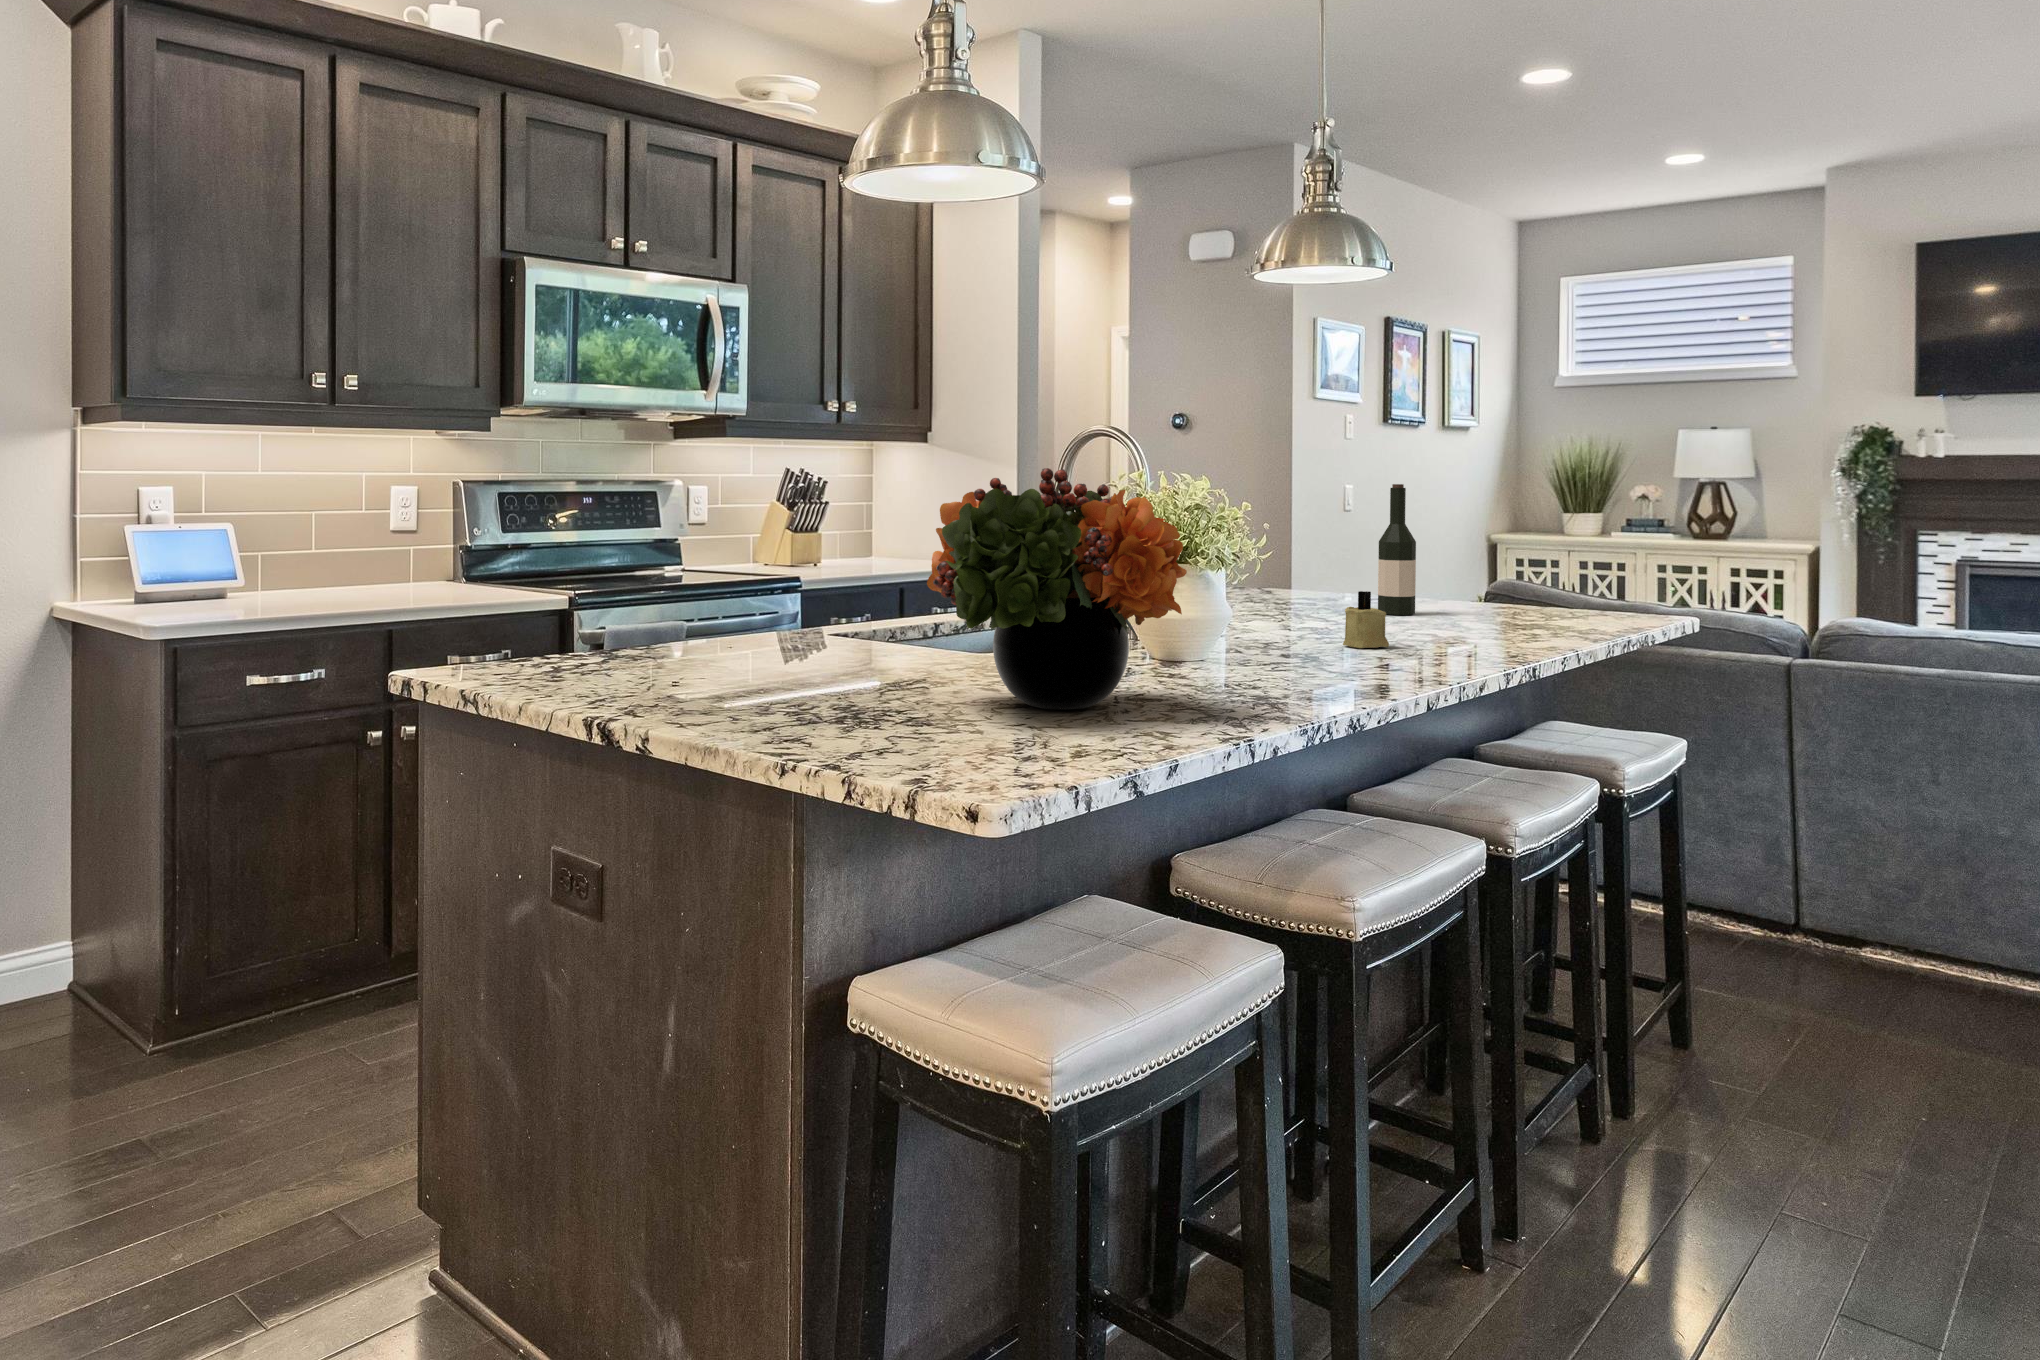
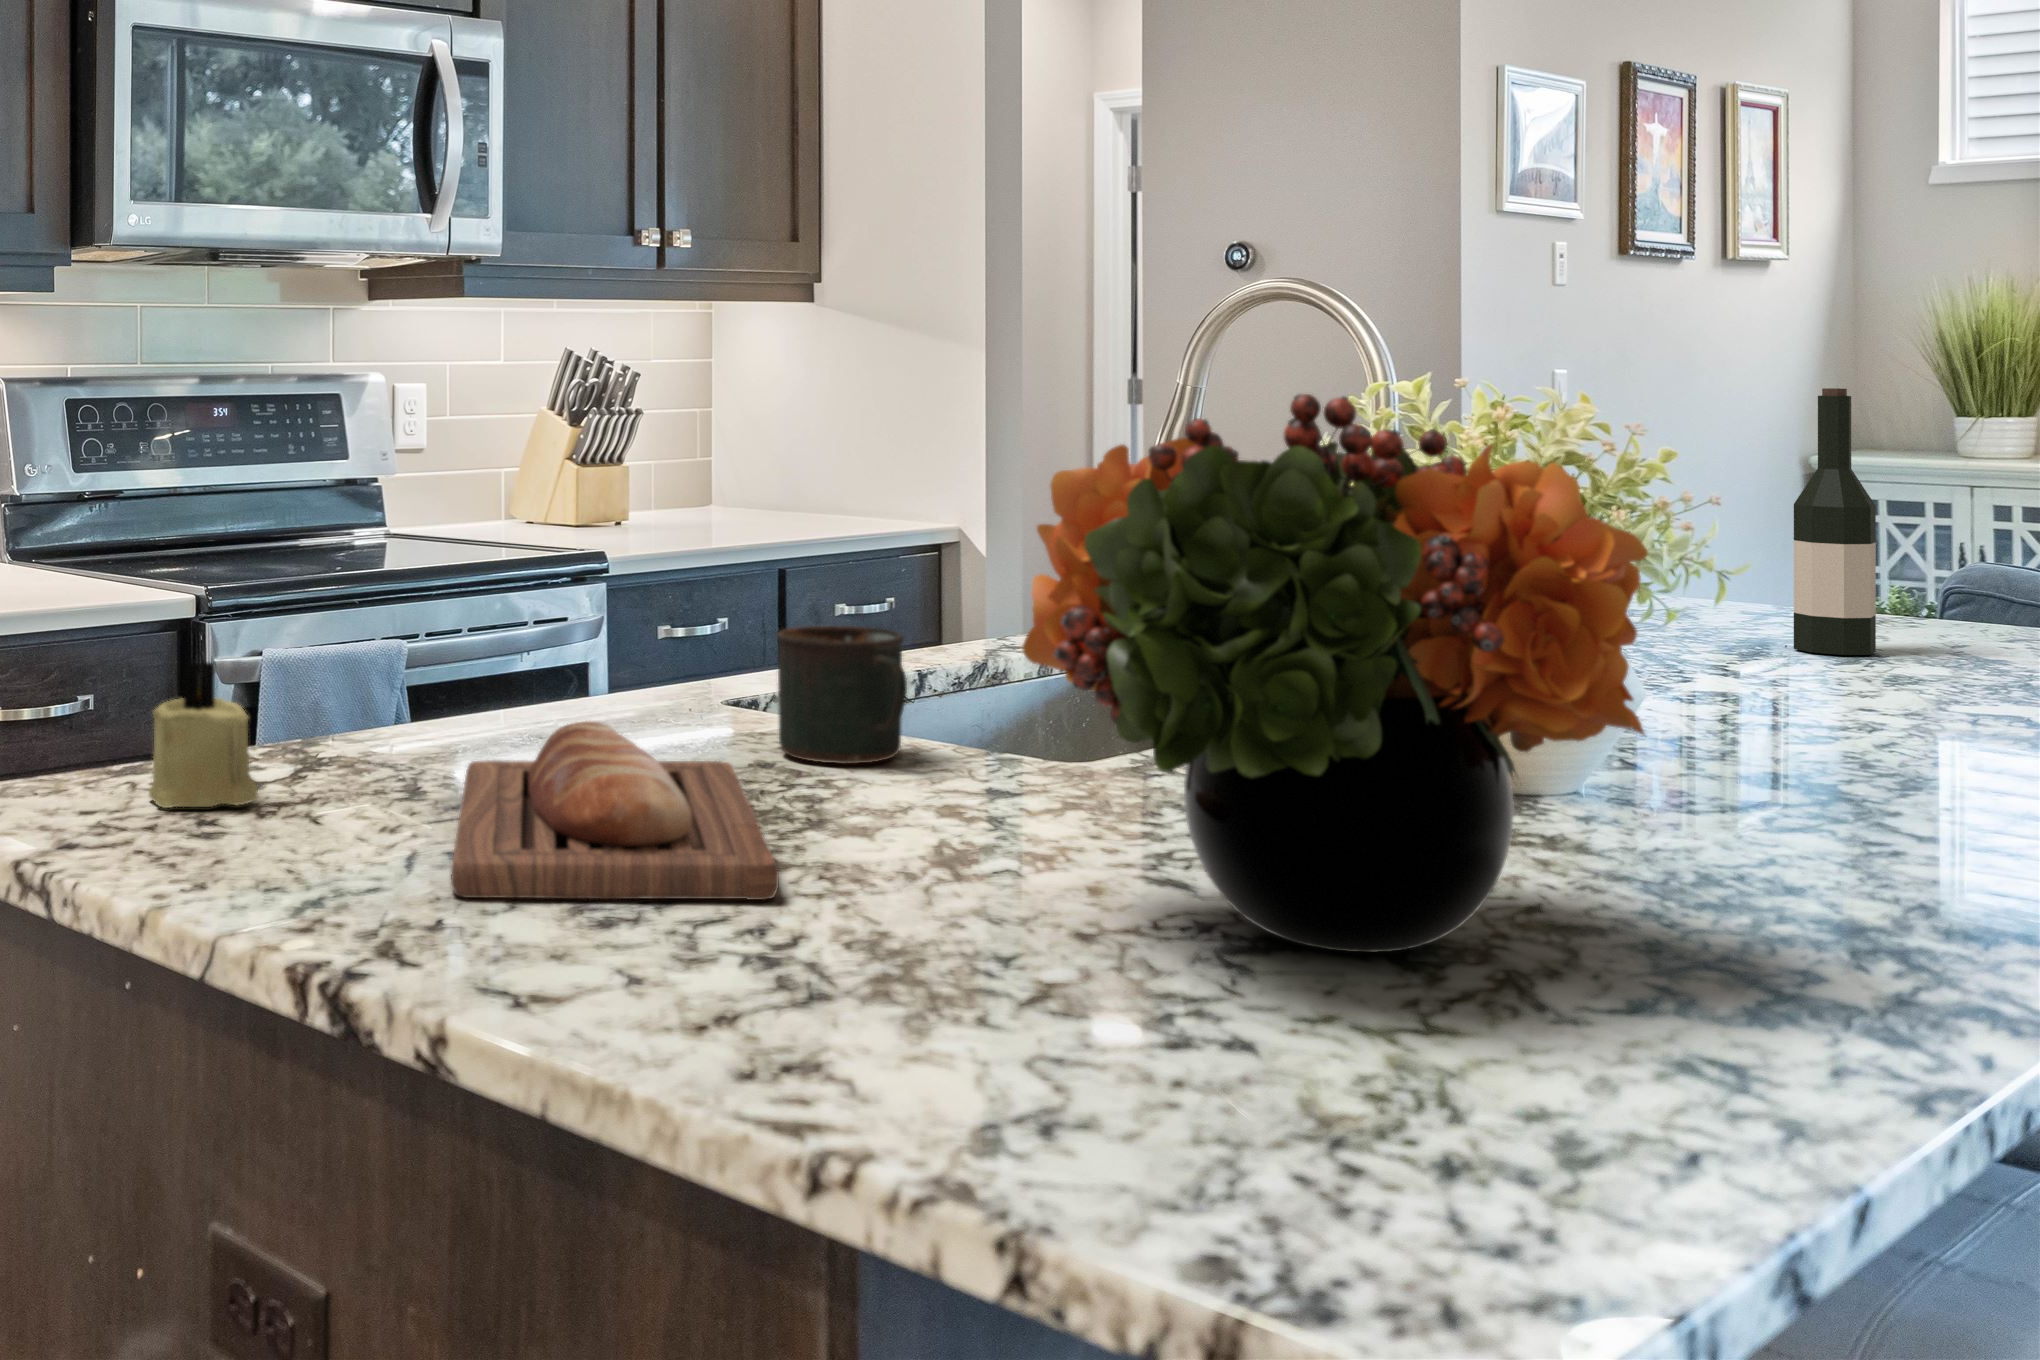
candle: present [1343,591,1389,648] -> present [149,662,258,808]
mug: none [848,592,910,656] -> present [776,626,907,764]
bread loaf: none [666,630,818,700] -> present [451,721,779,900]

